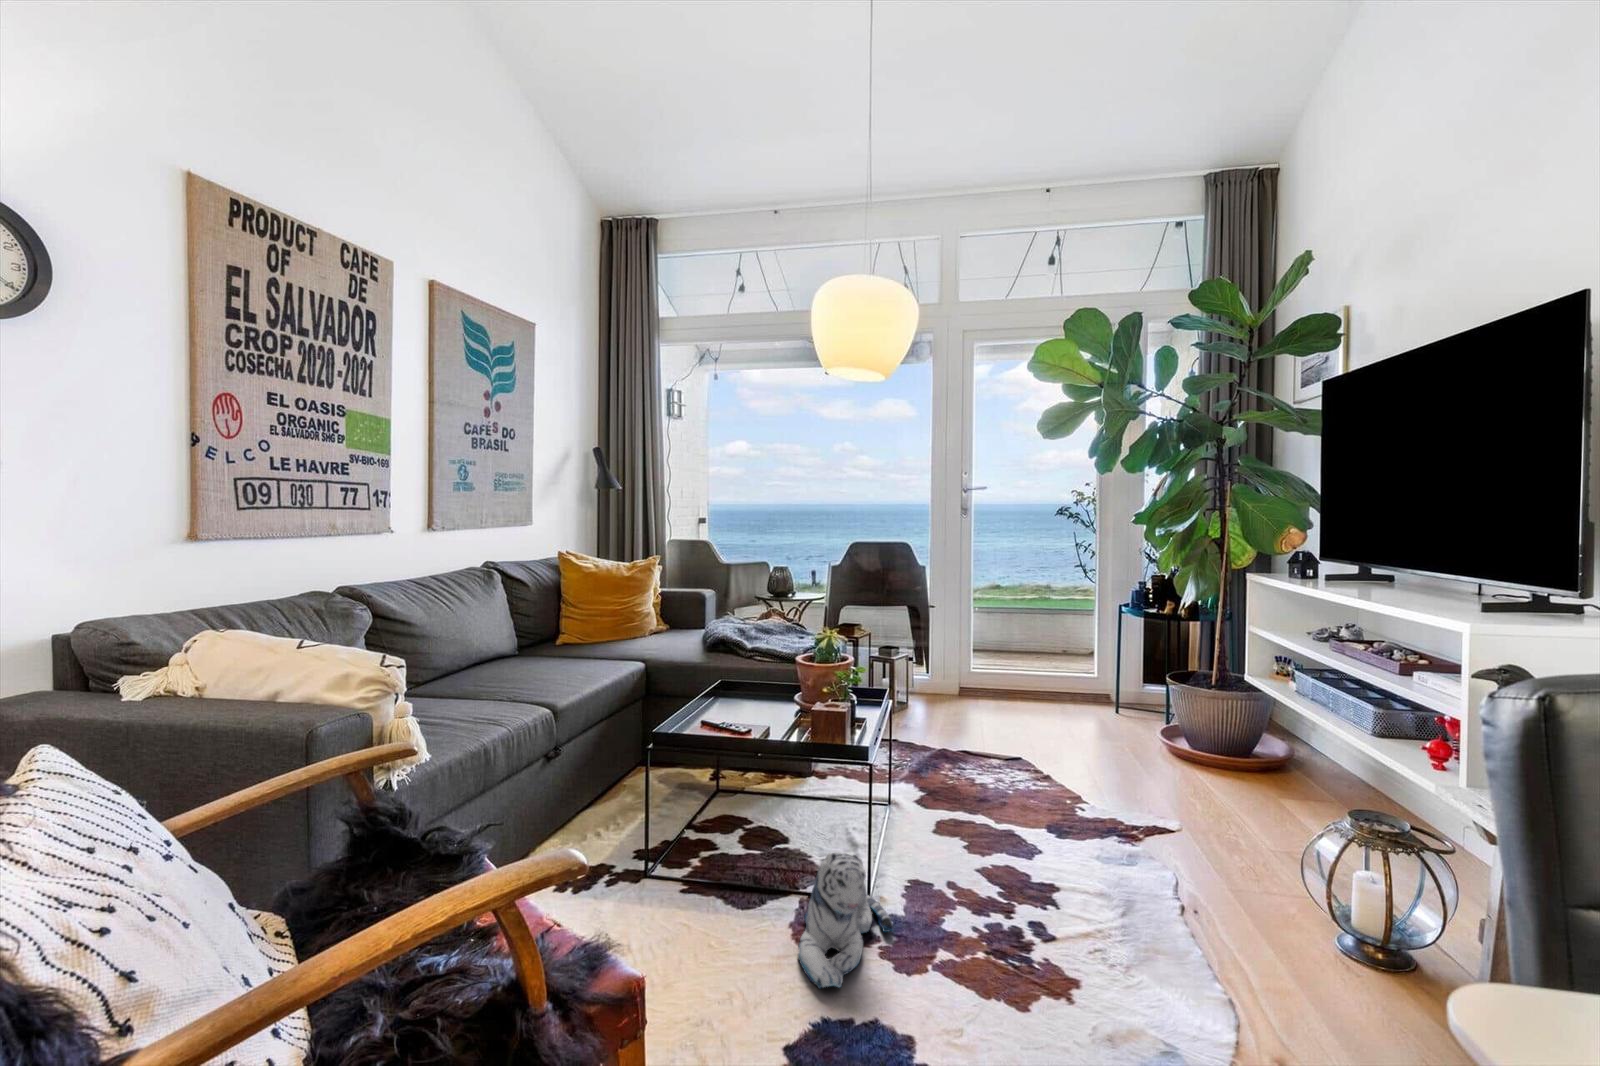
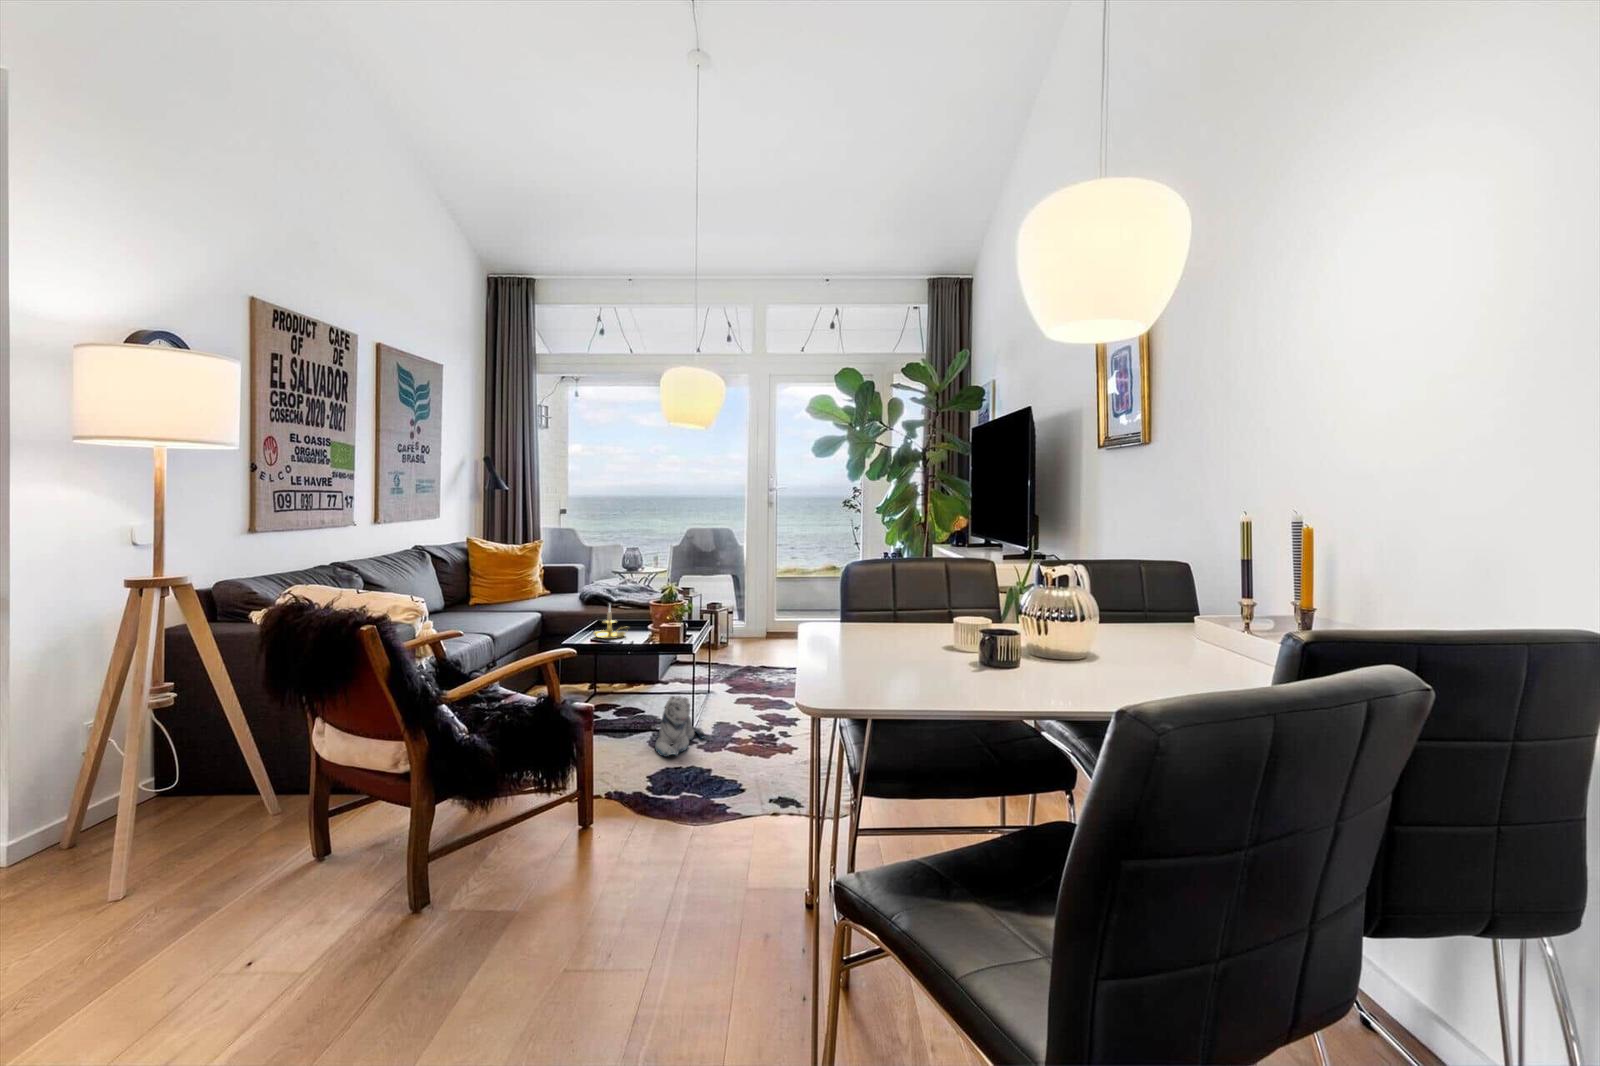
candle holder: none [706,658,763,718] -> present [593,611,626,639]

